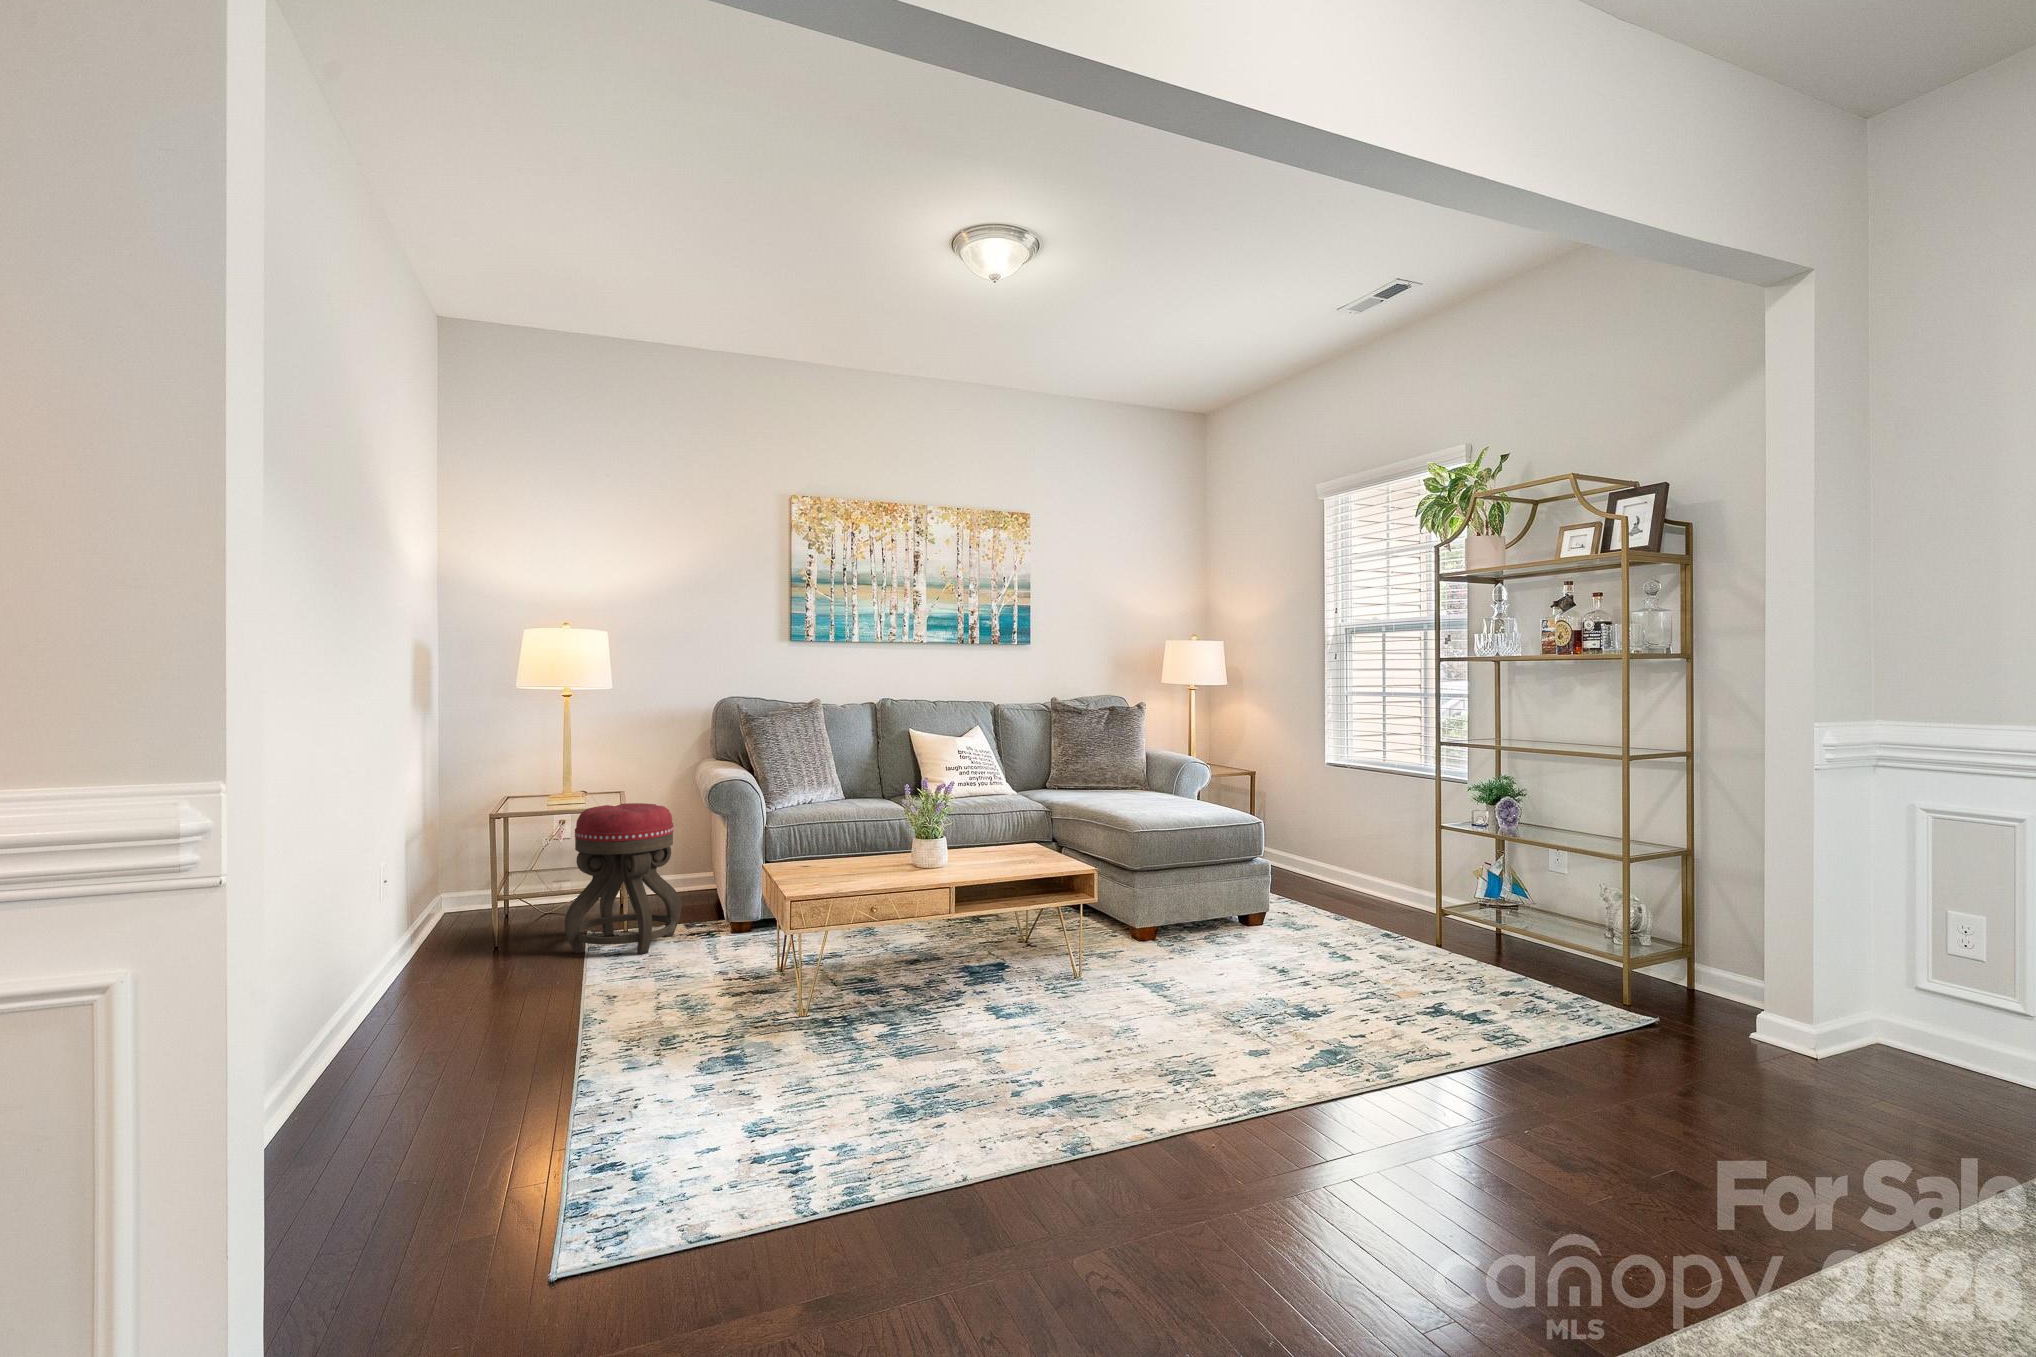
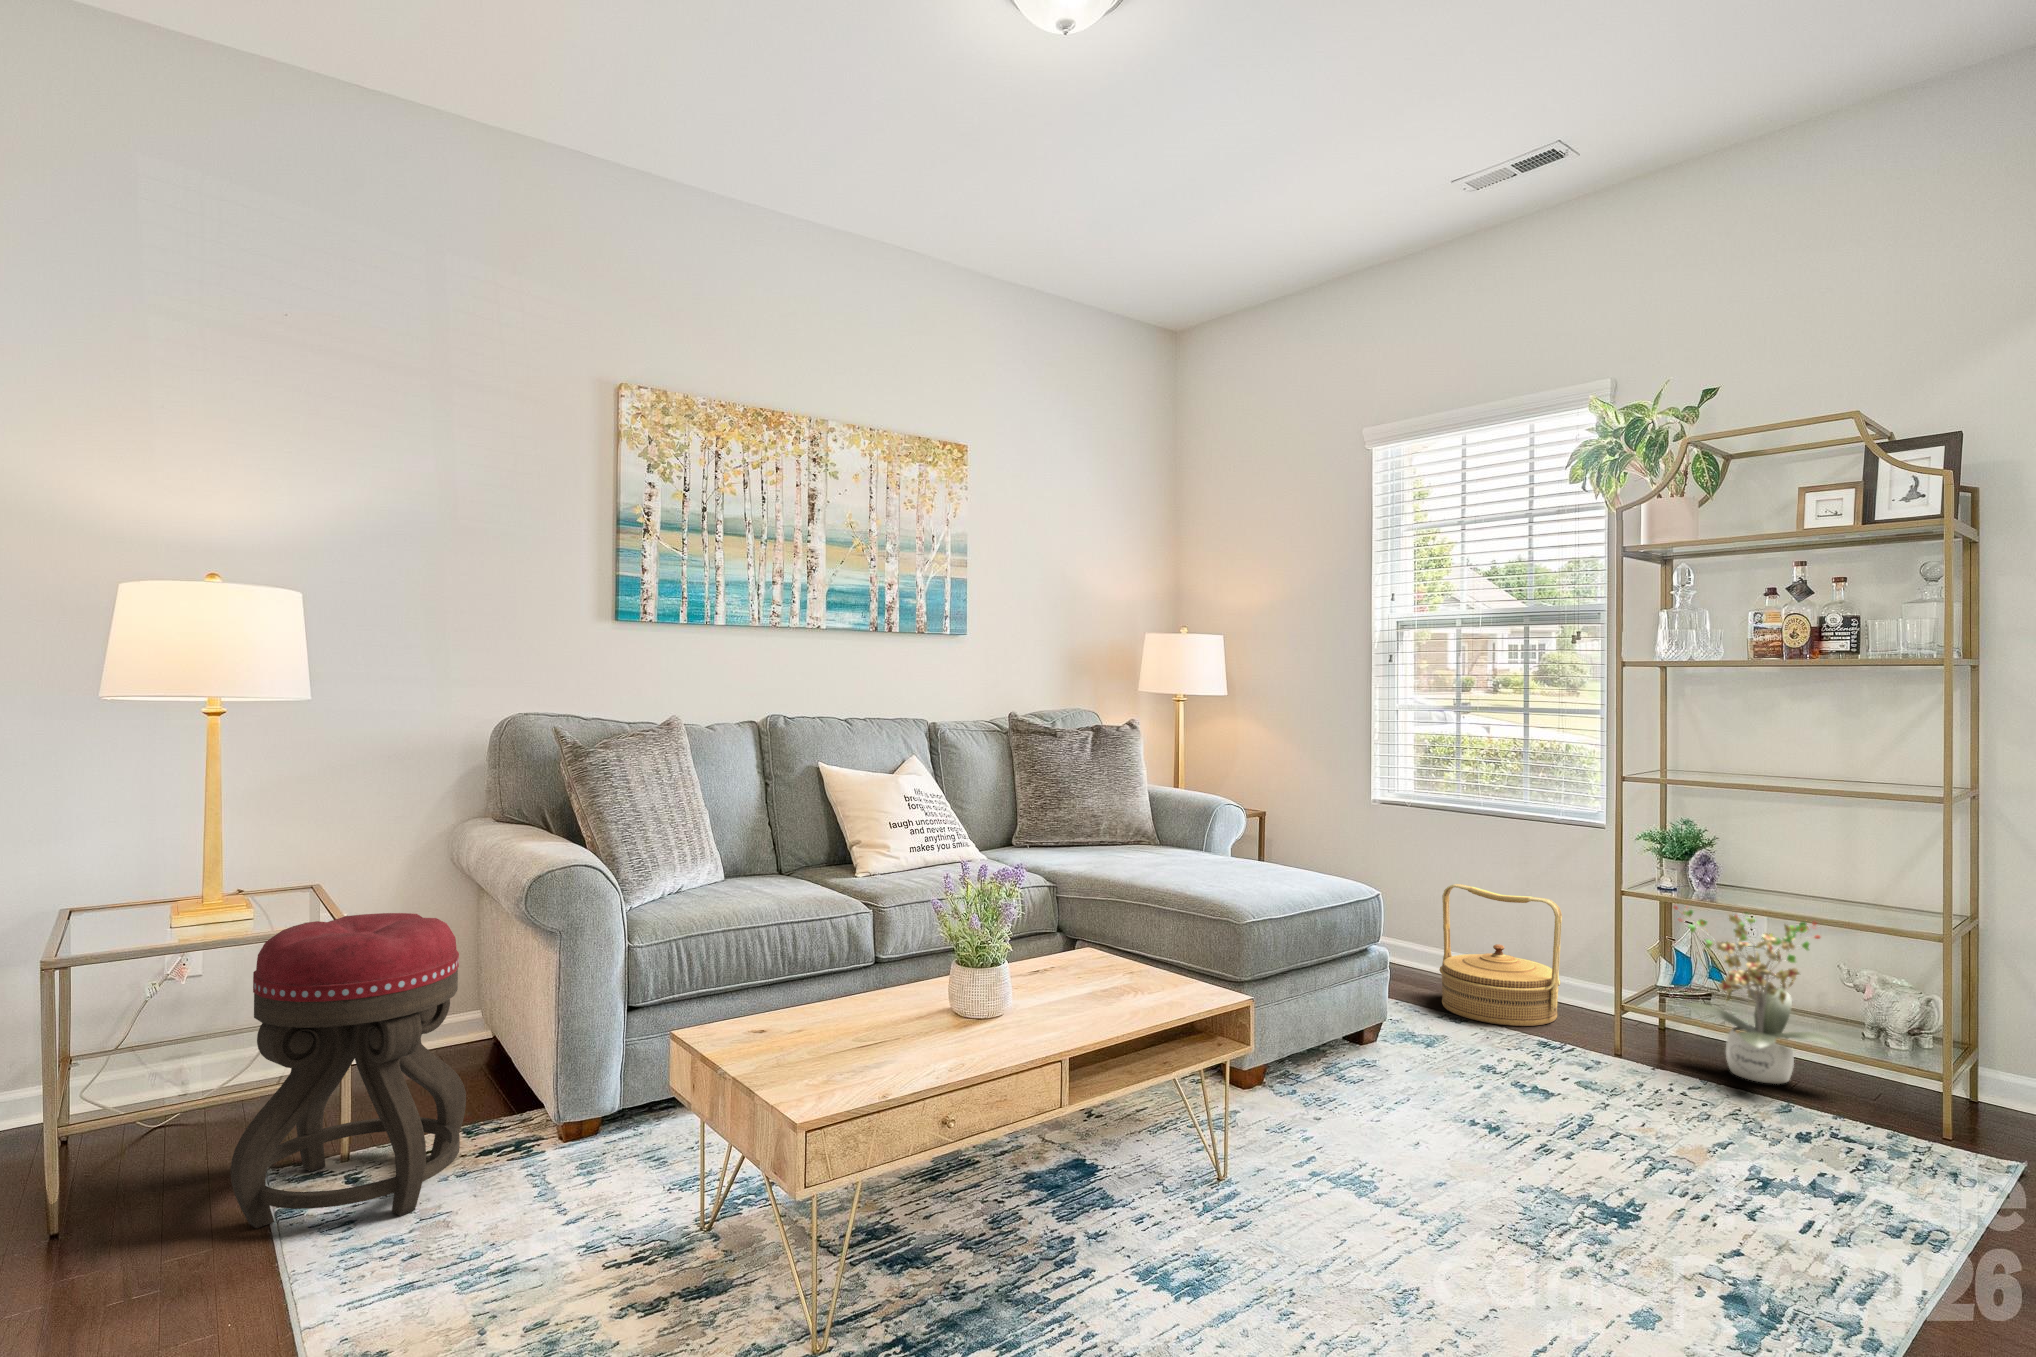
woven basket: none [1332,821,1417,921] -> present [1439,884,1562,1026]
potted plant: none [1468,834,1569,959] -> present [1673,906,1838,1084]

